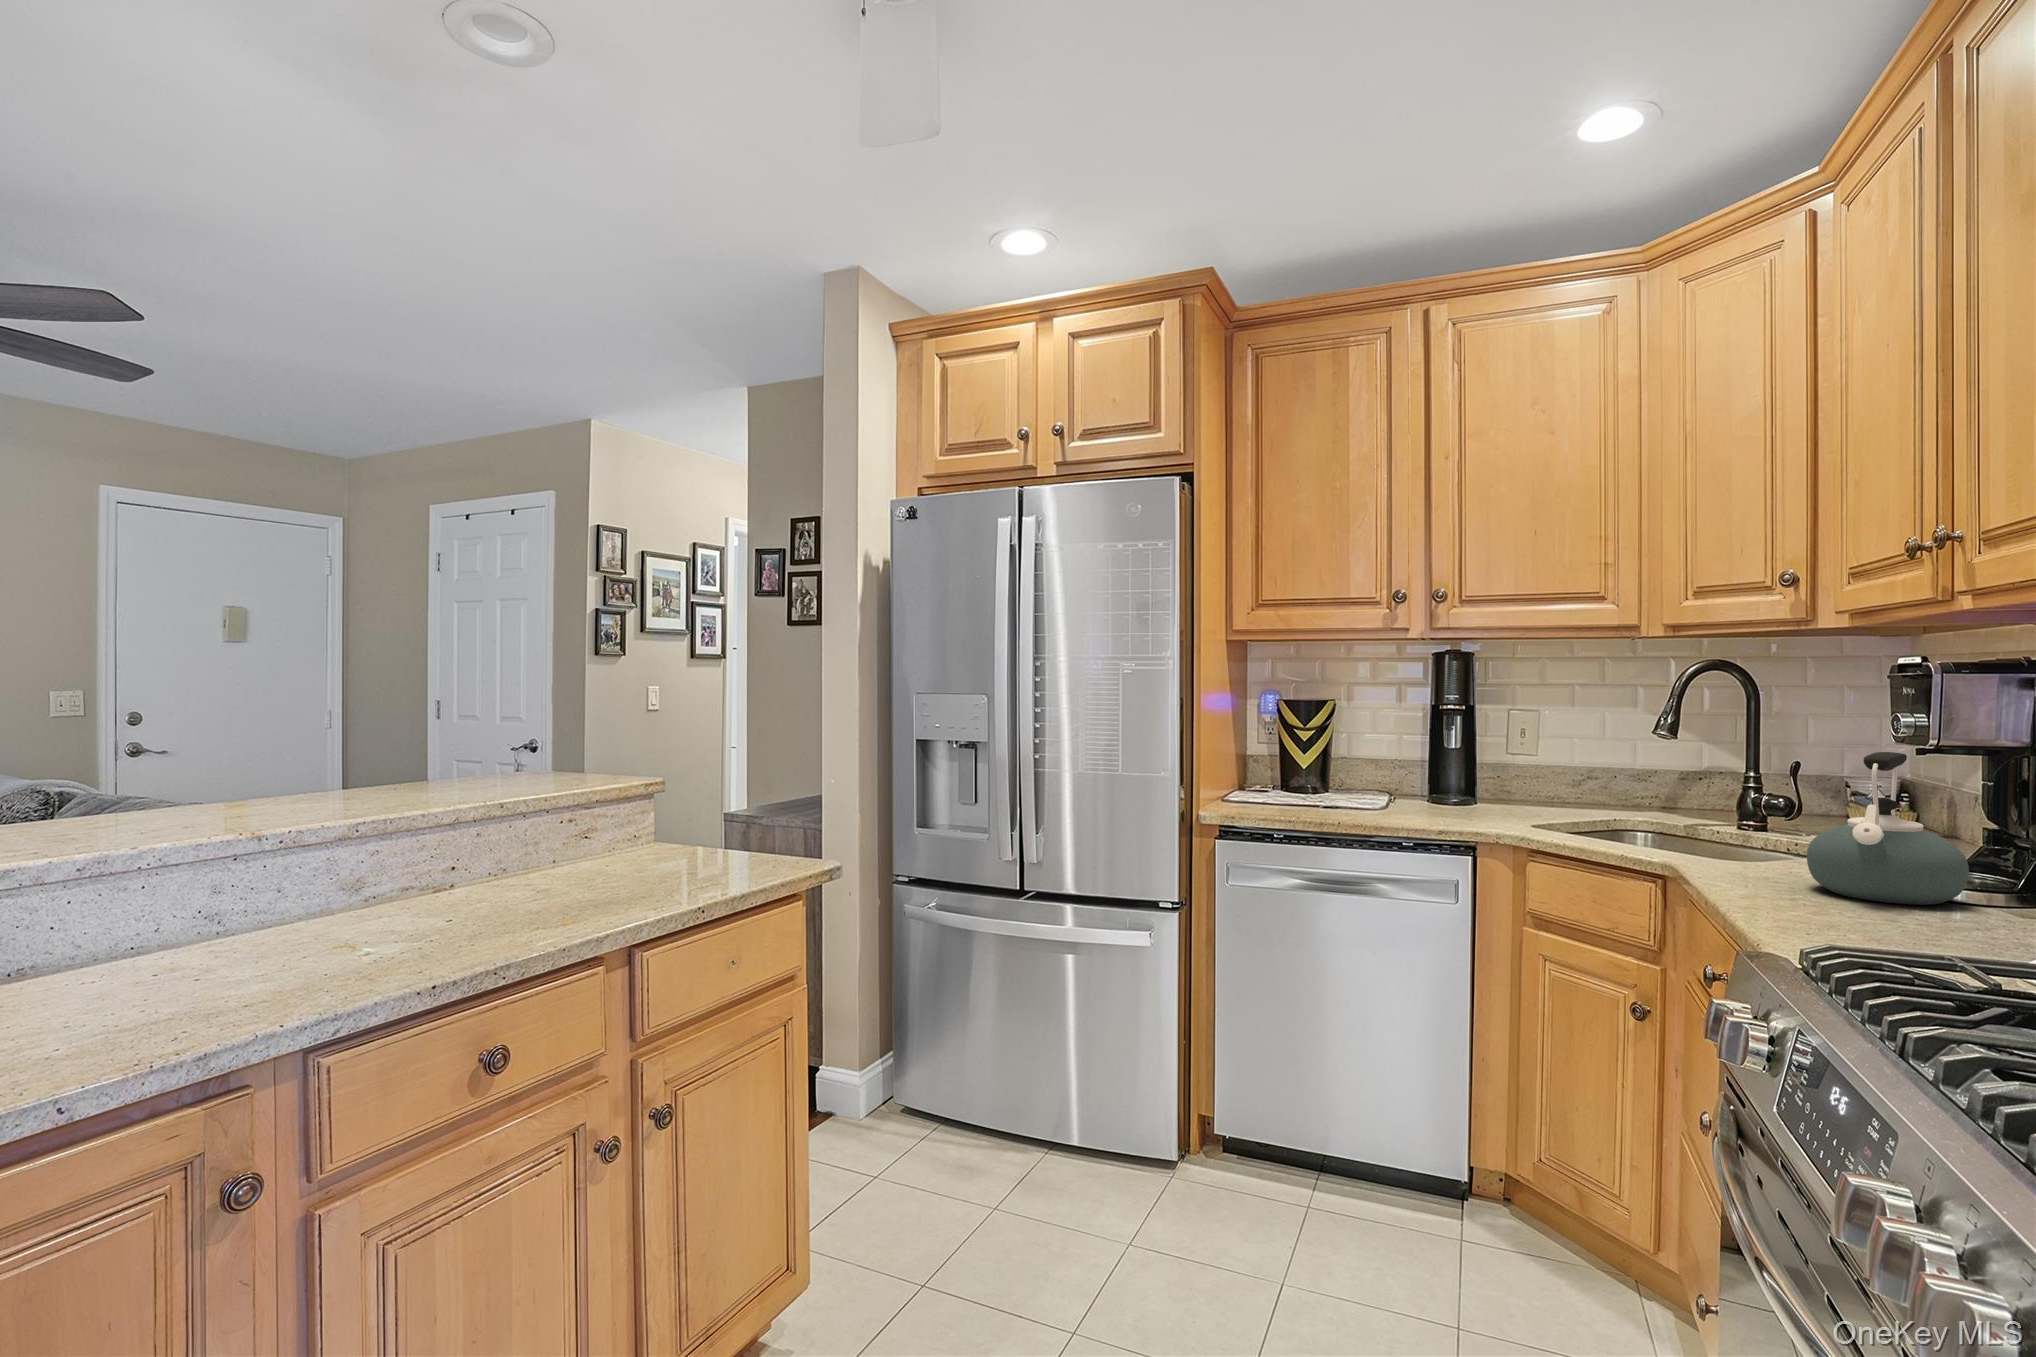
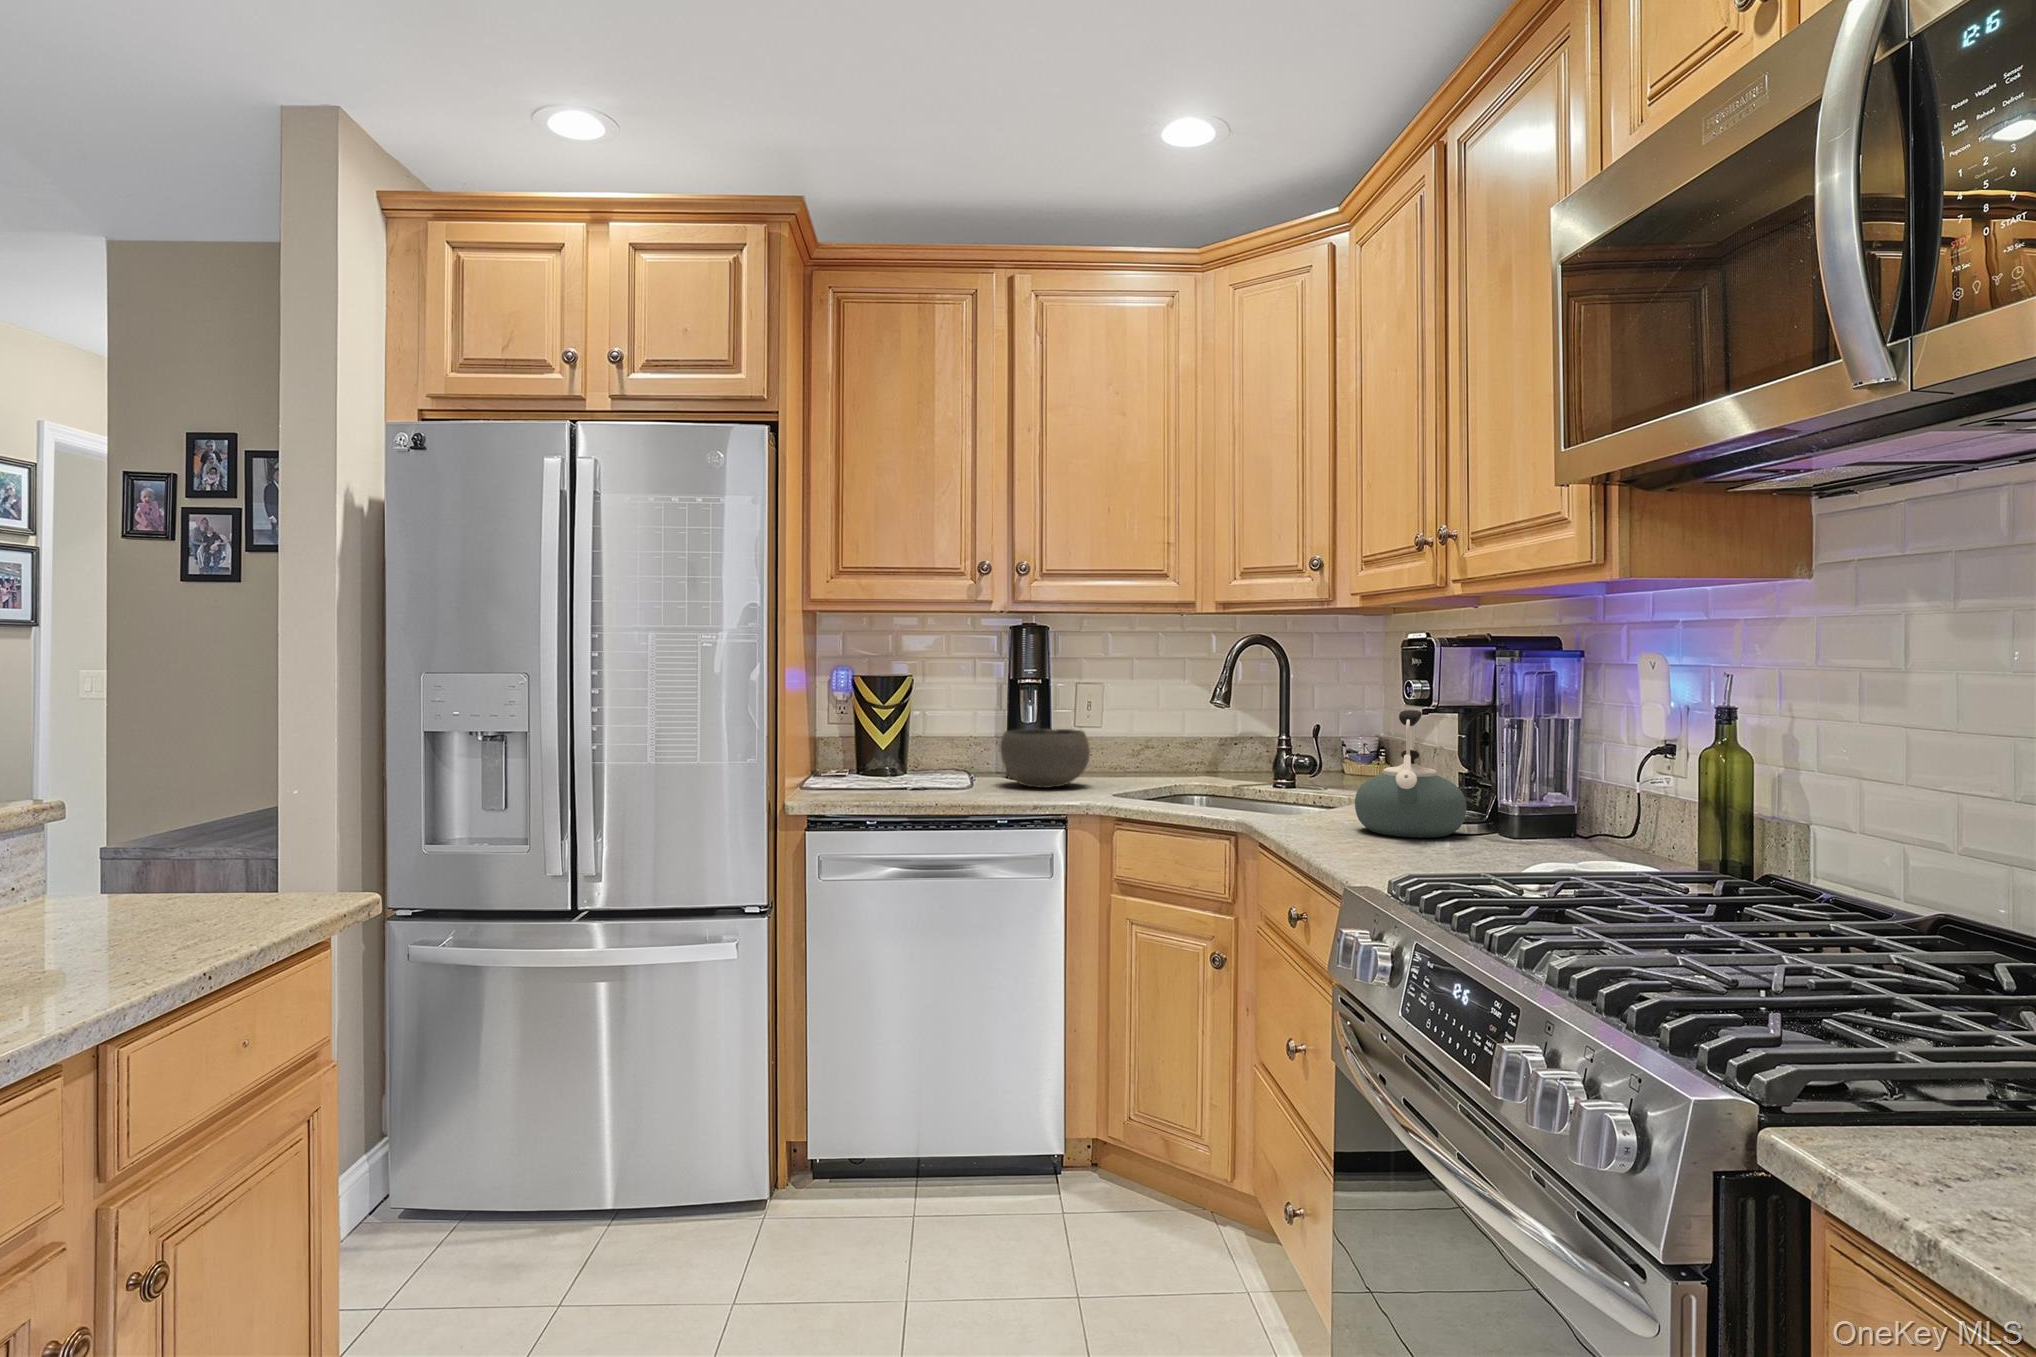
bowl: none [1414,753,1513,813] -> present [1000,729,1090,788]

